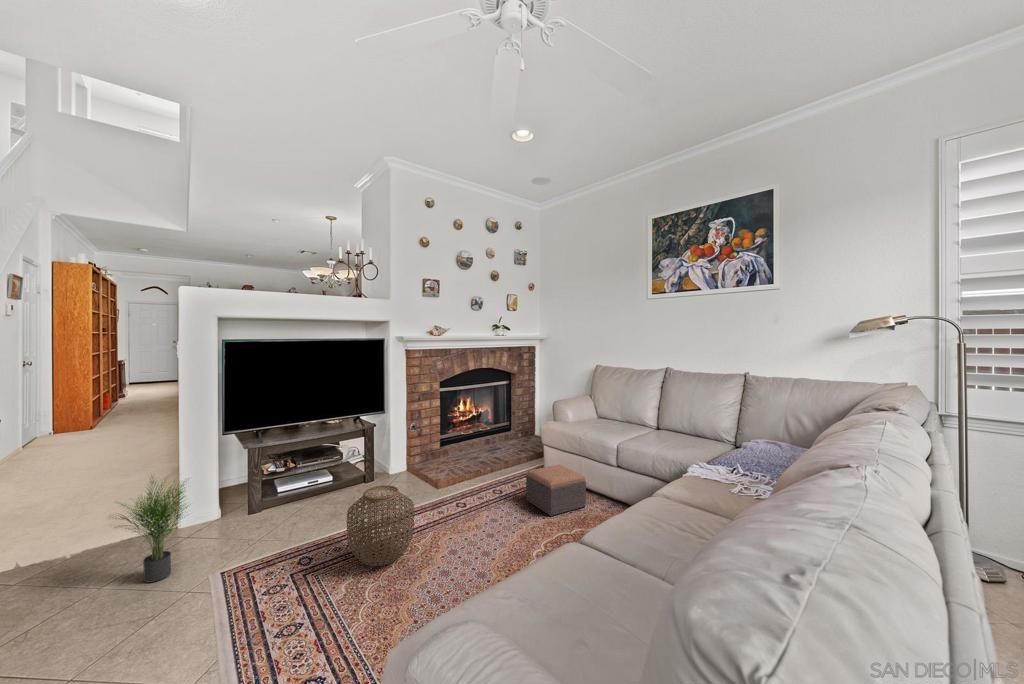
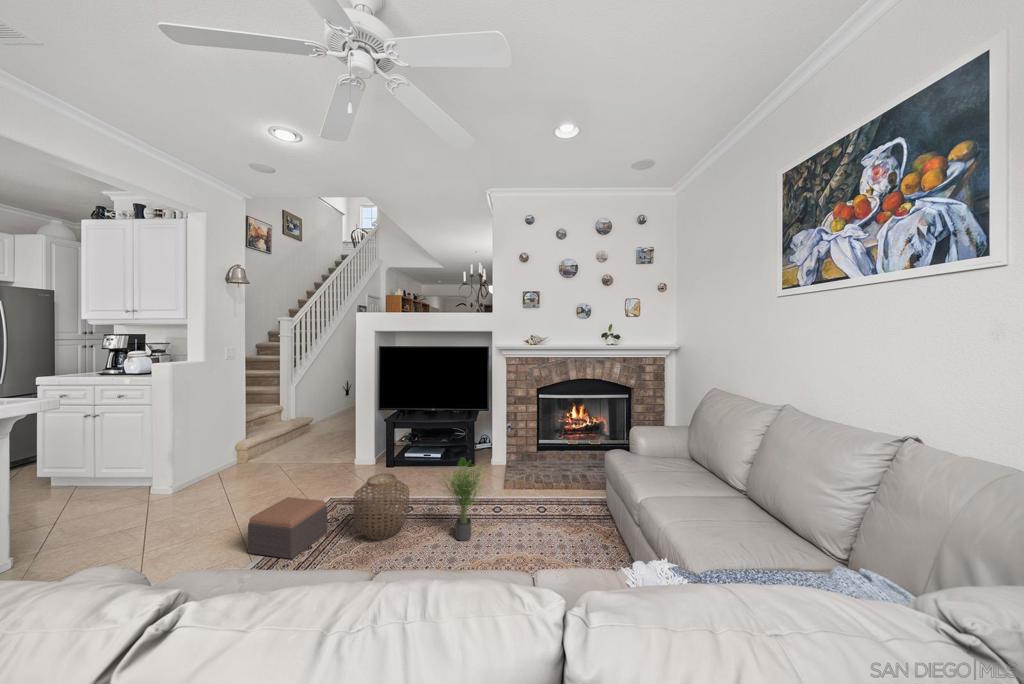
footstool: present [526,465,586,516] -> present [248,497,327,559]
potted plant: present [120,478,189,582] -> present [444,462,482,541]

